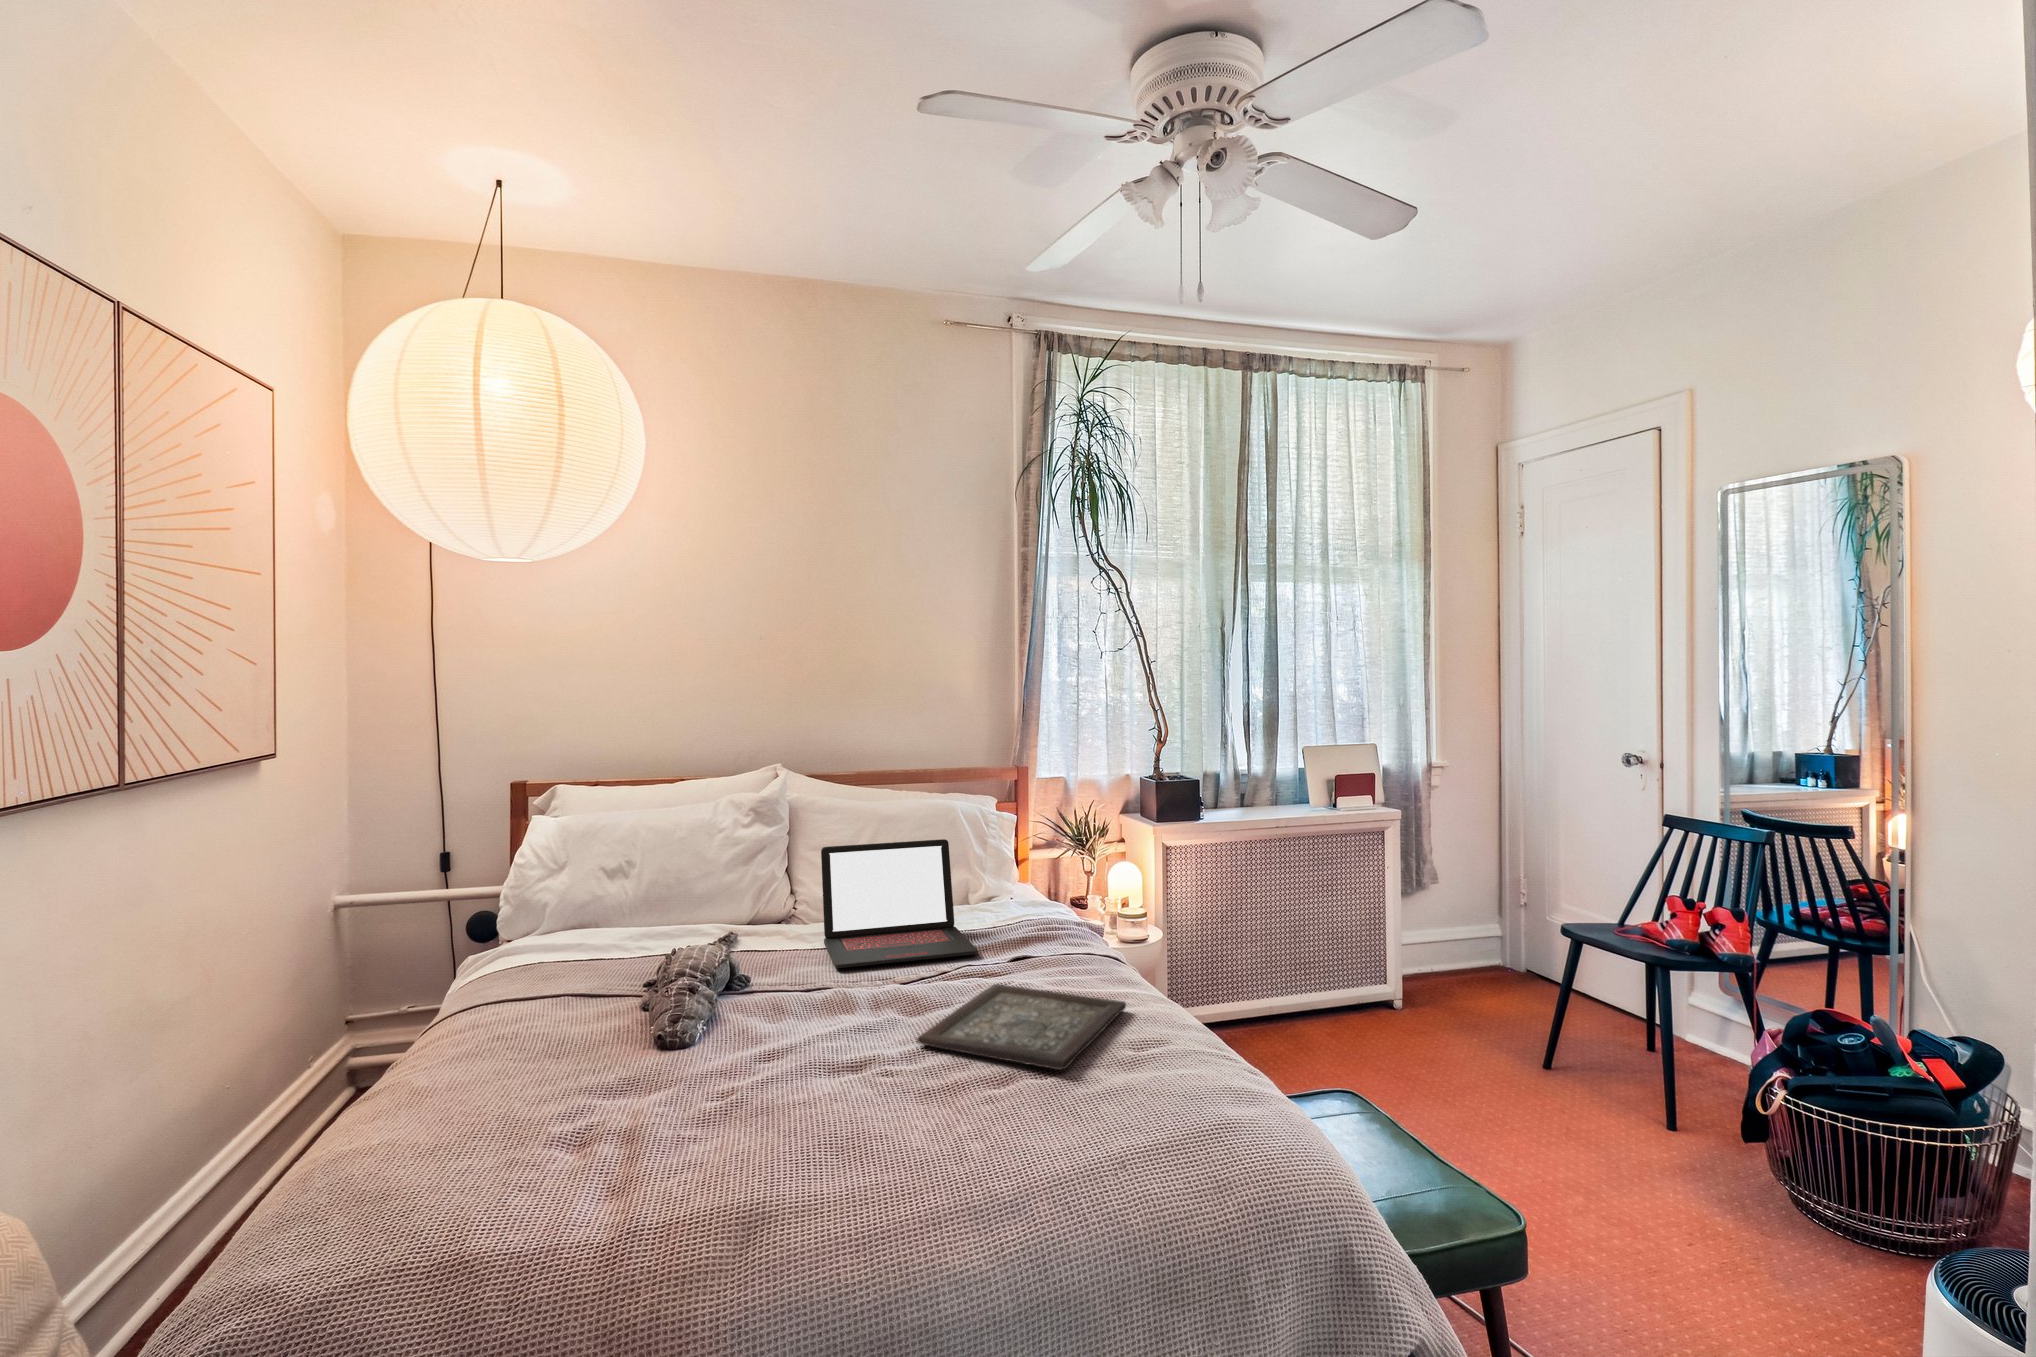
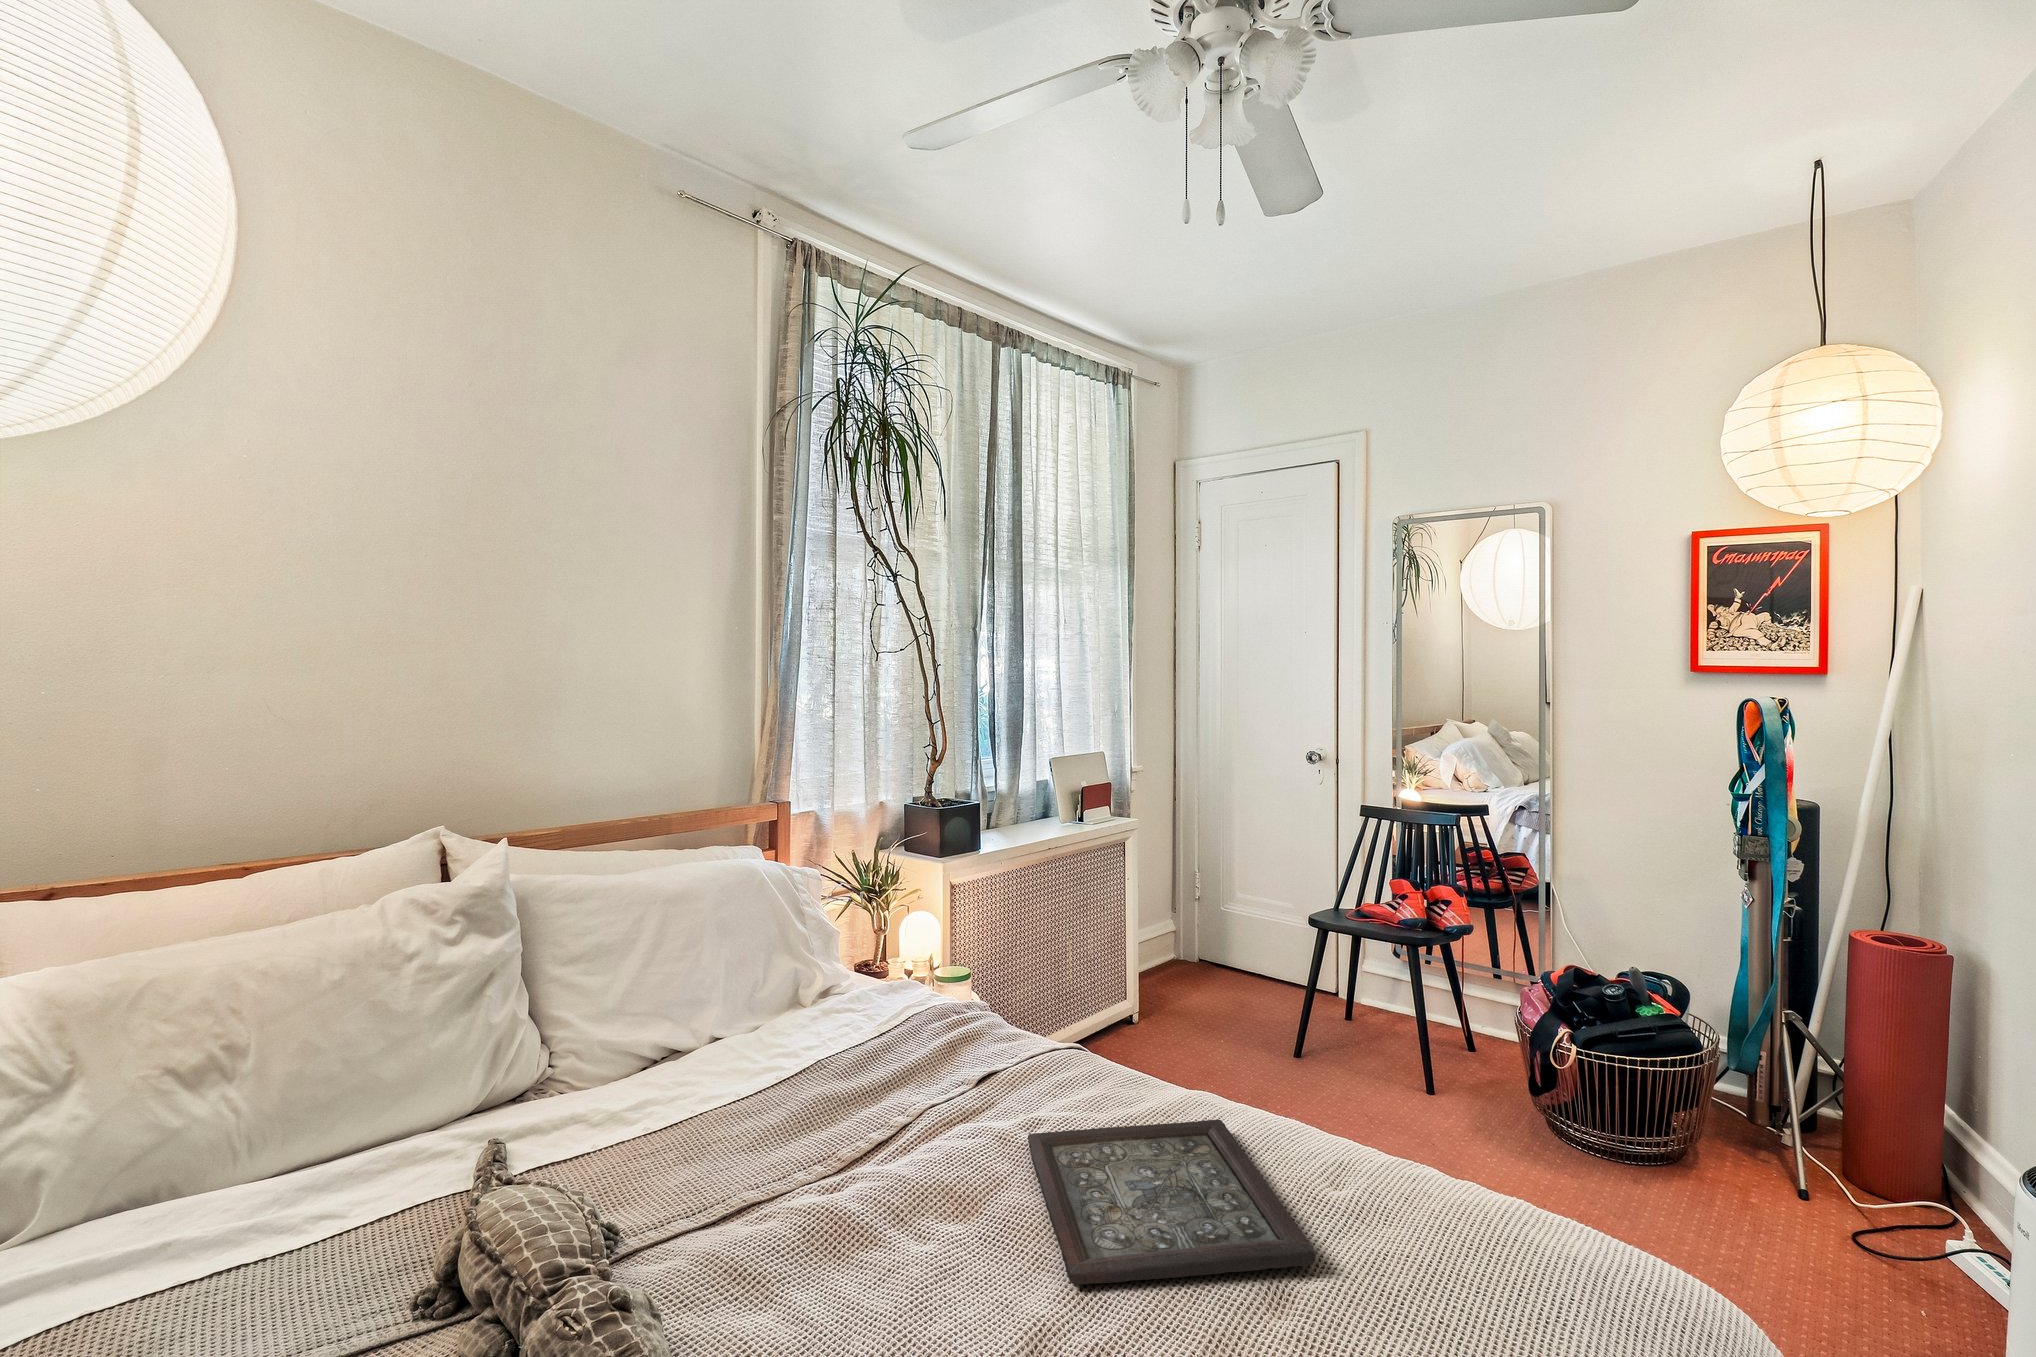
laptop: present [821,839,978,968] -> none [656,921,934,1169]

